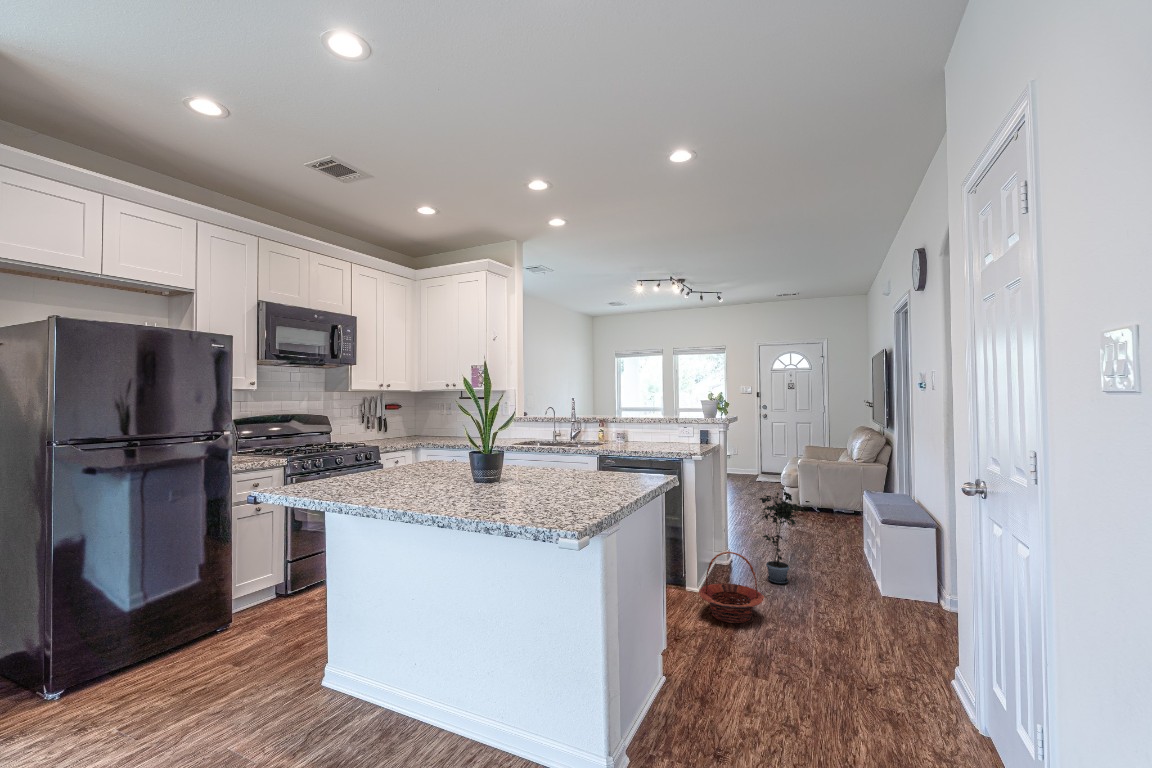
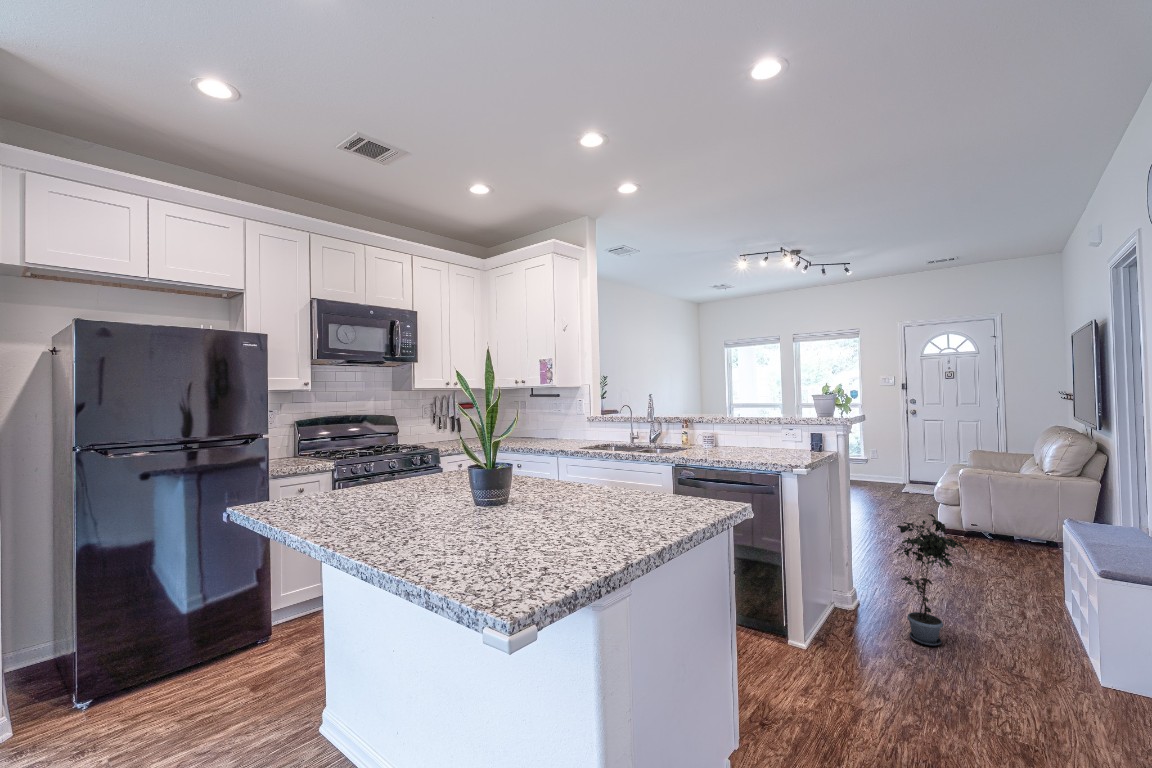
basket: present [699,552,764,623] -> none [803,603,901,706]

